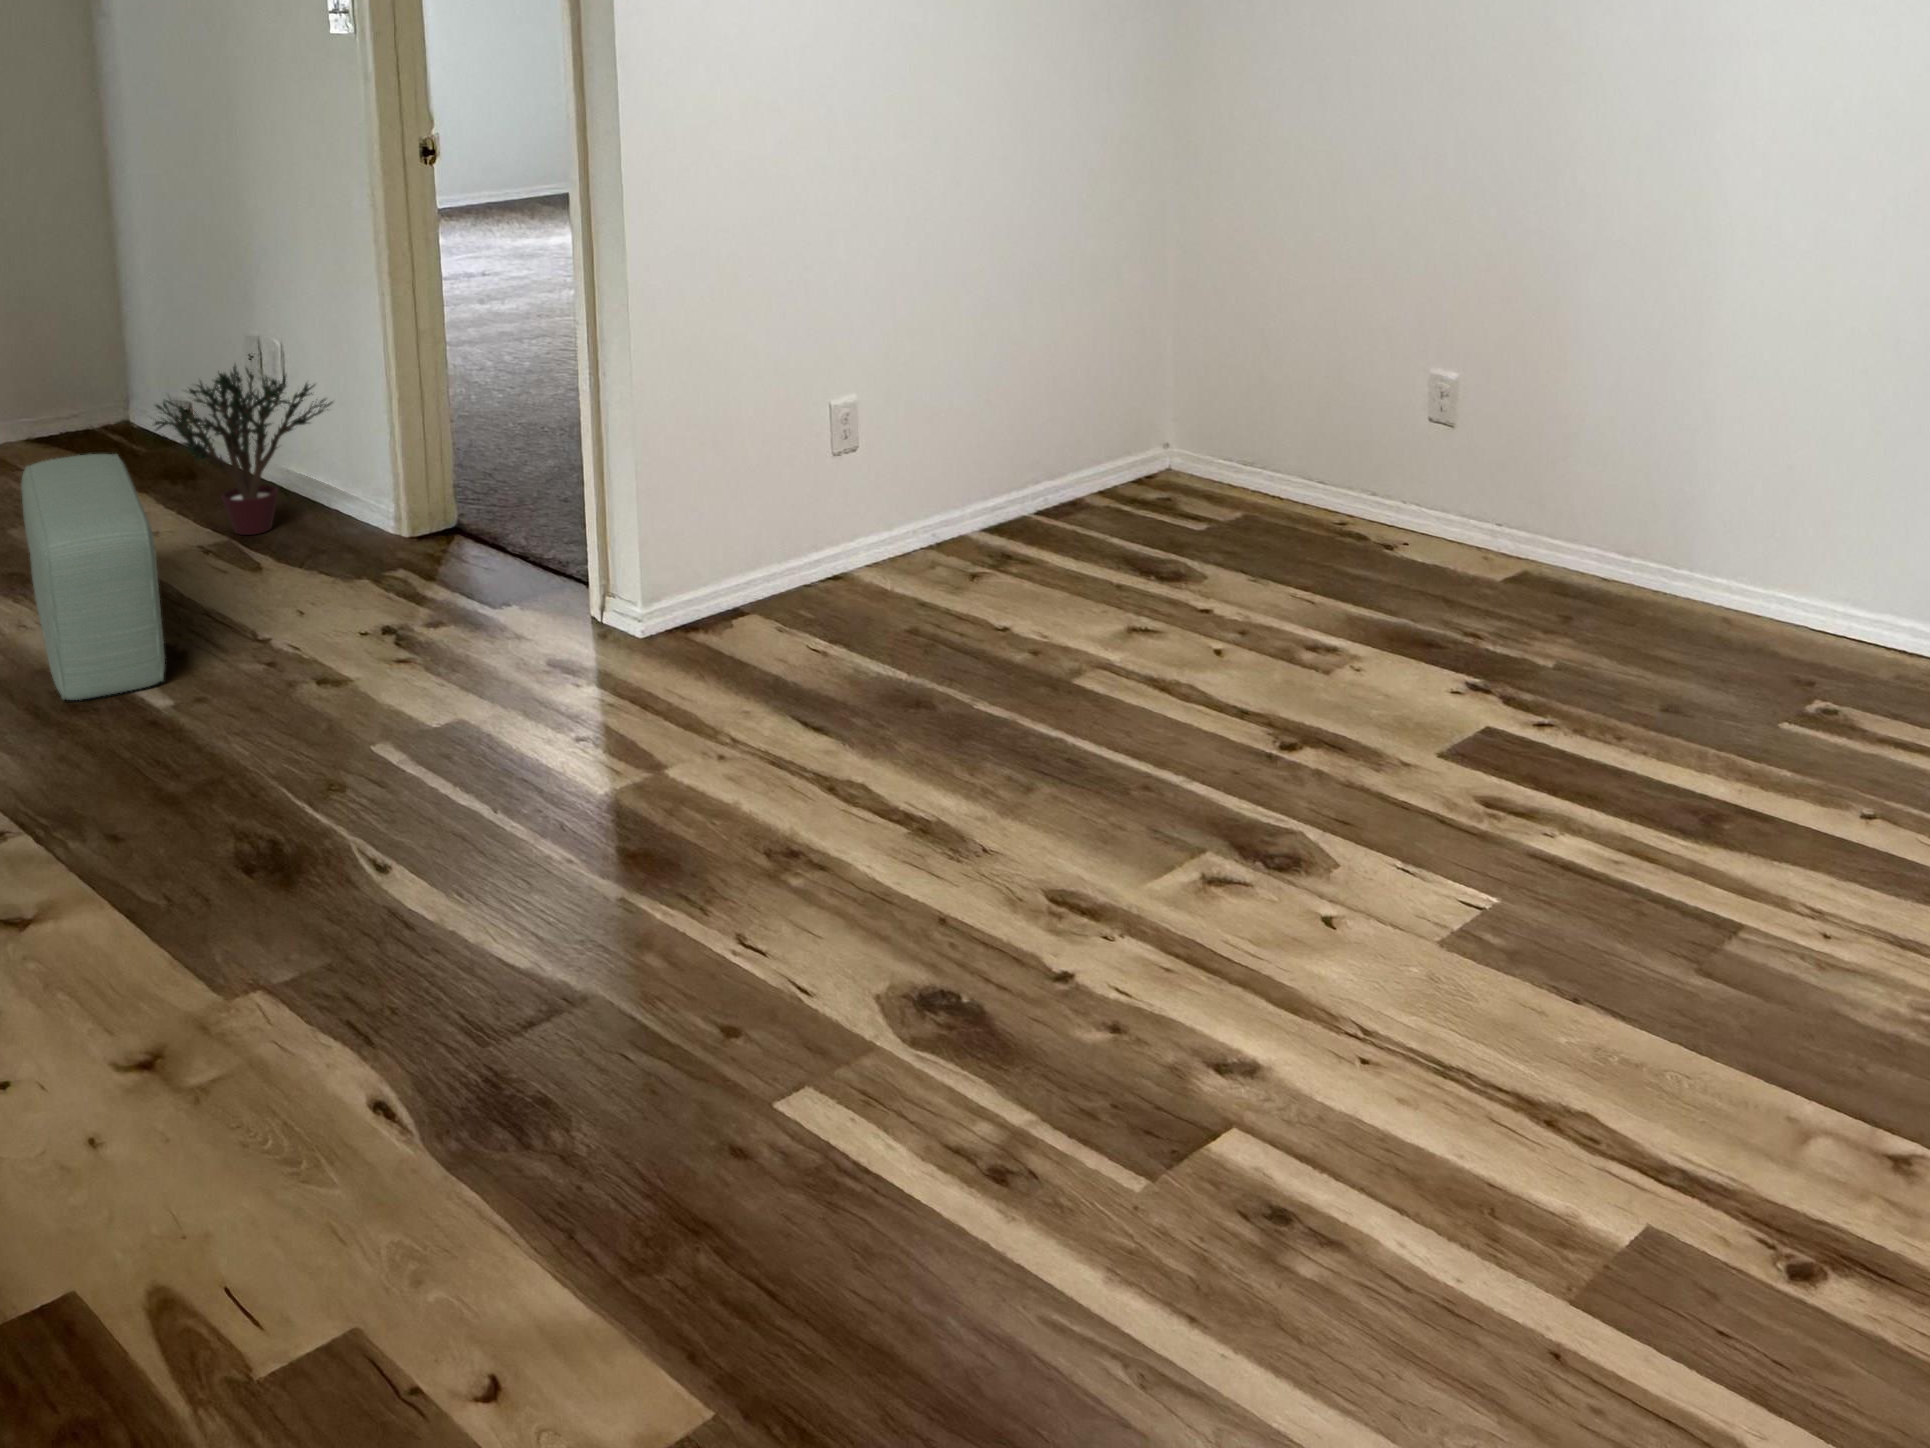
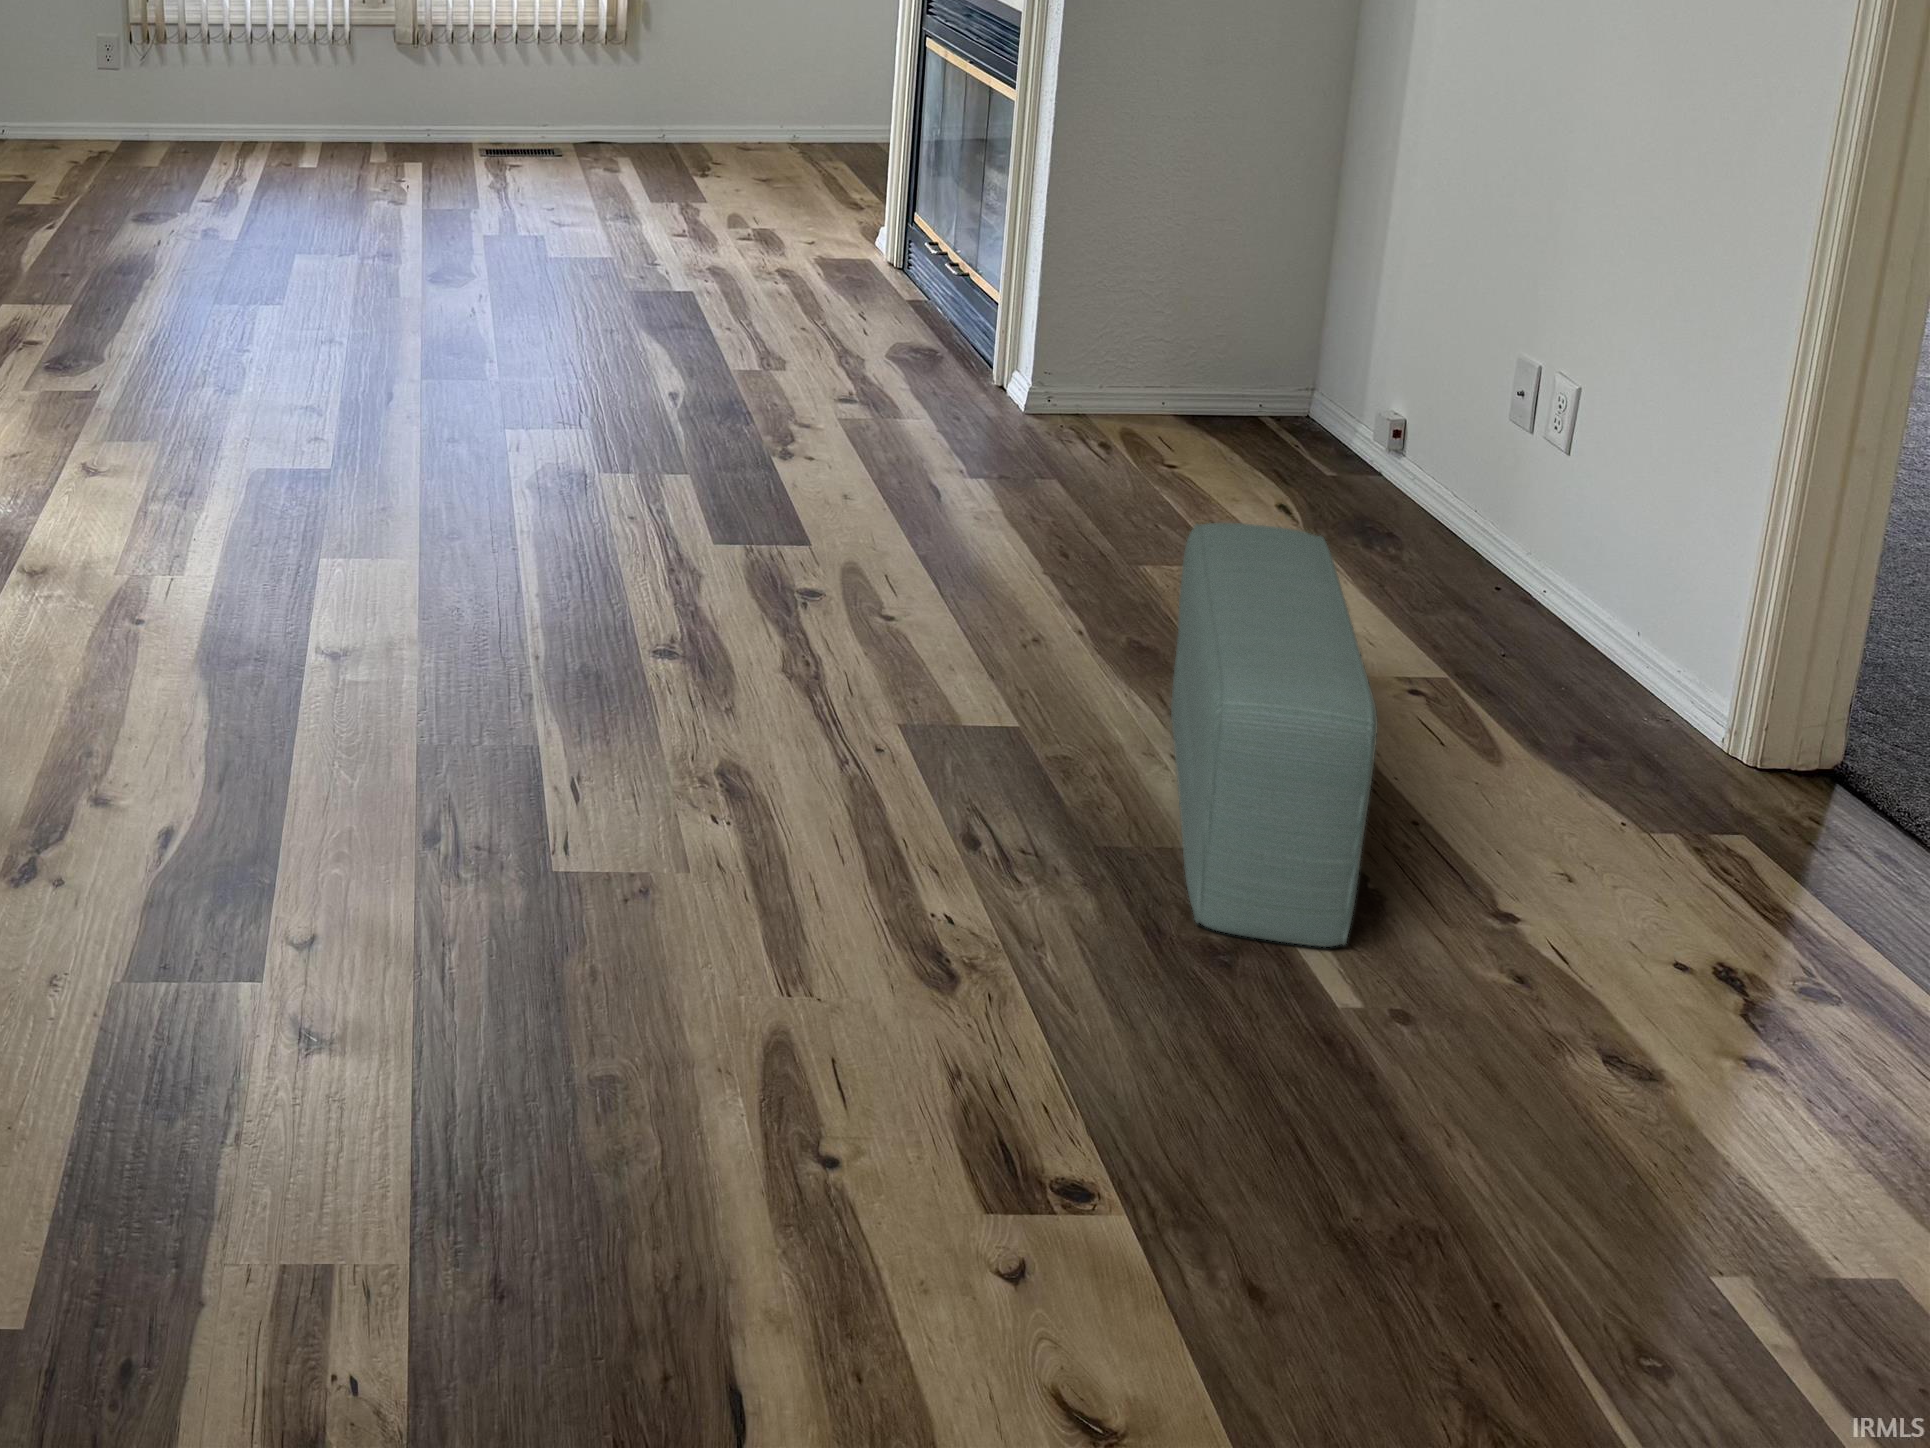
potted plant: present [154,365,332,535] -> none [1359,413,1659,678]

